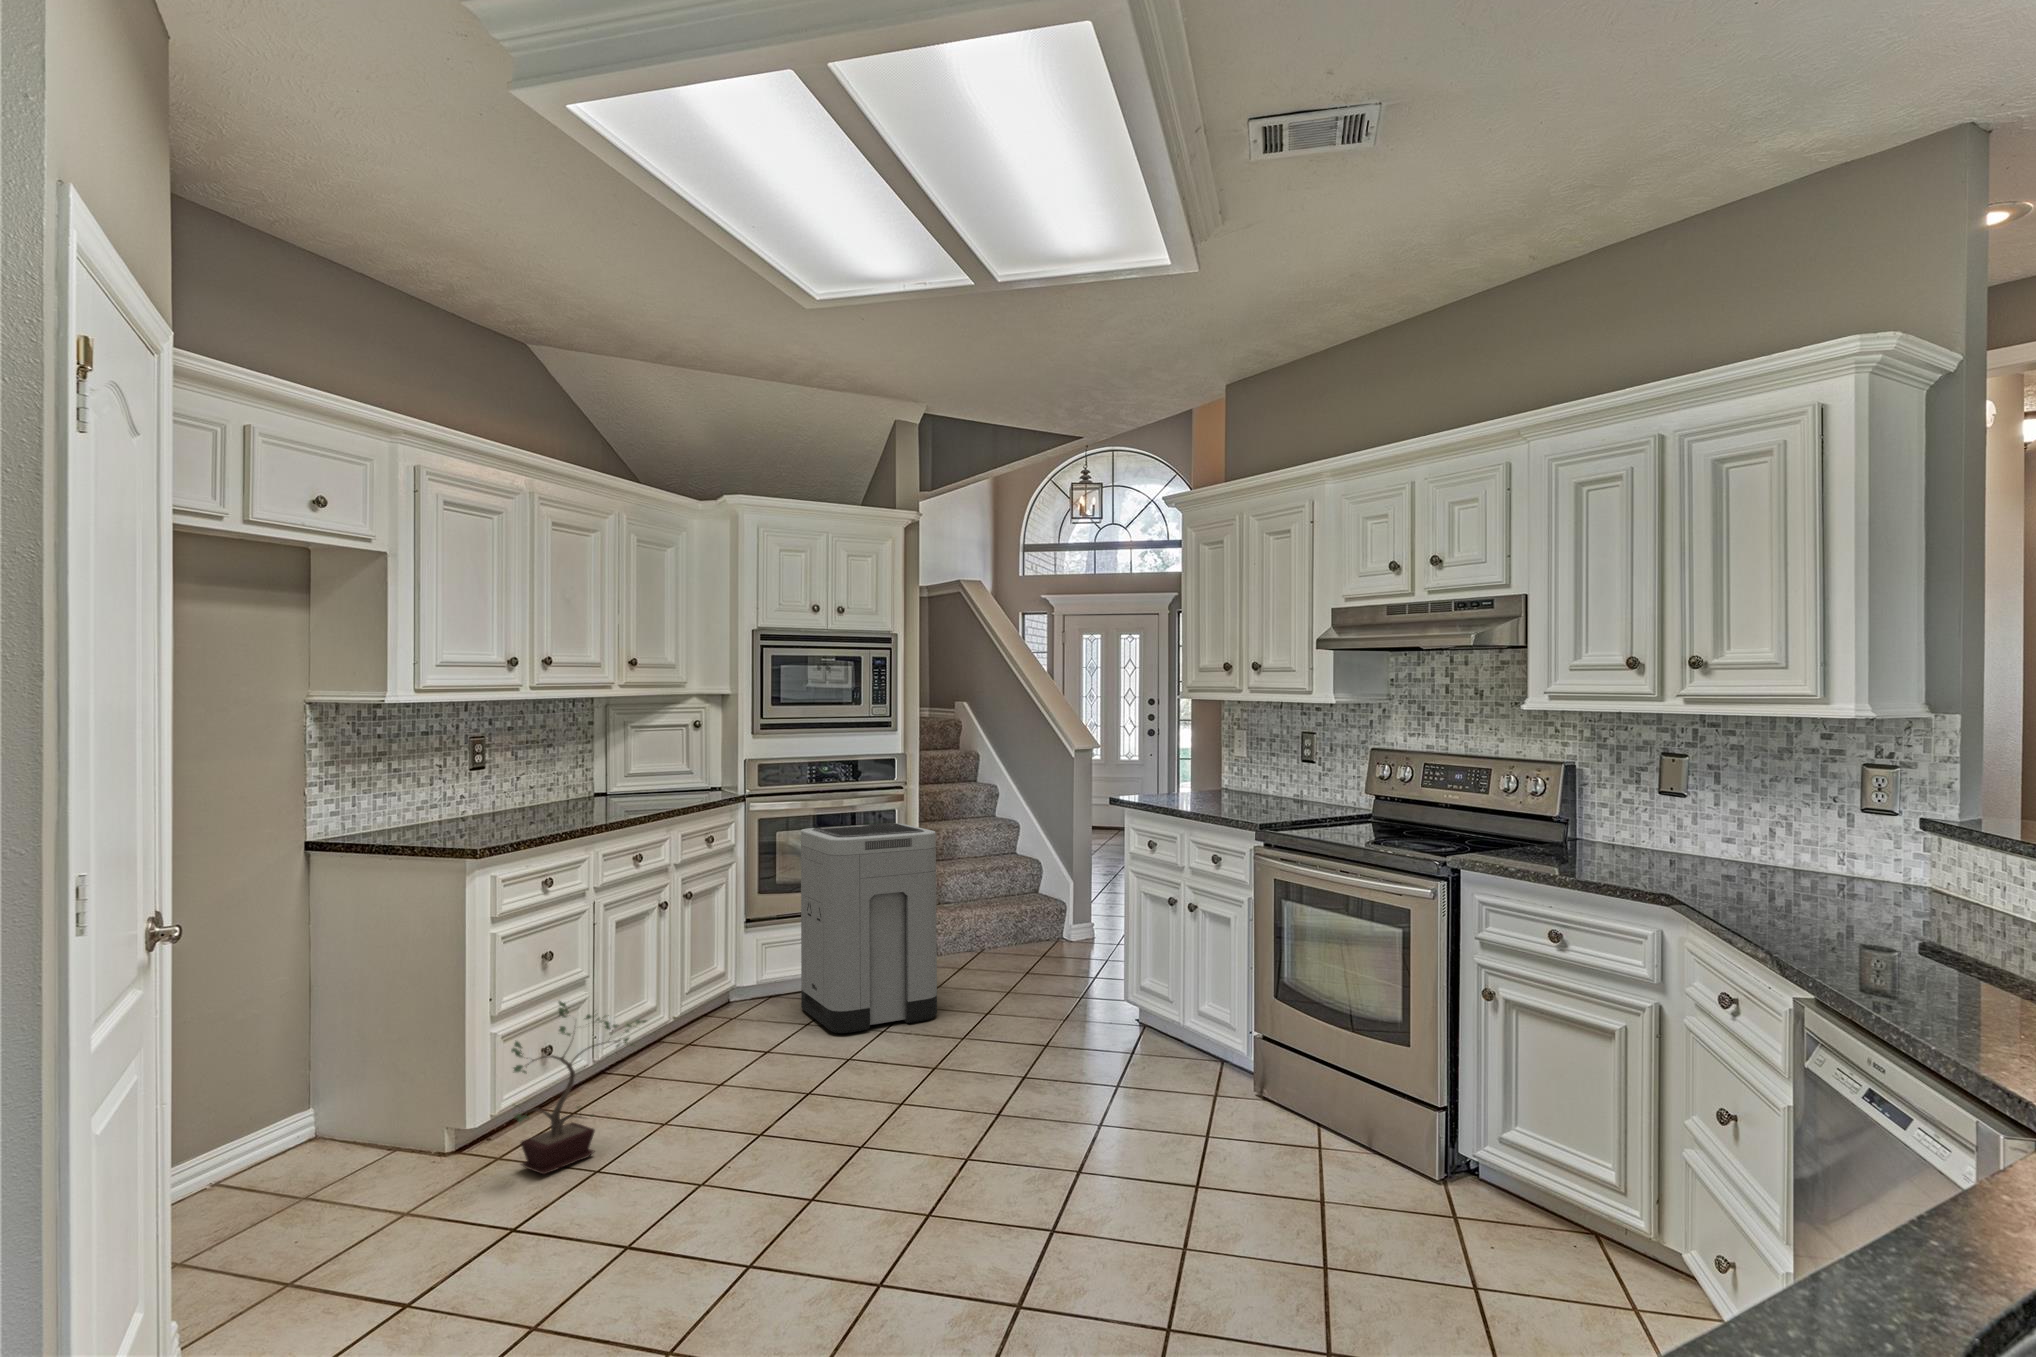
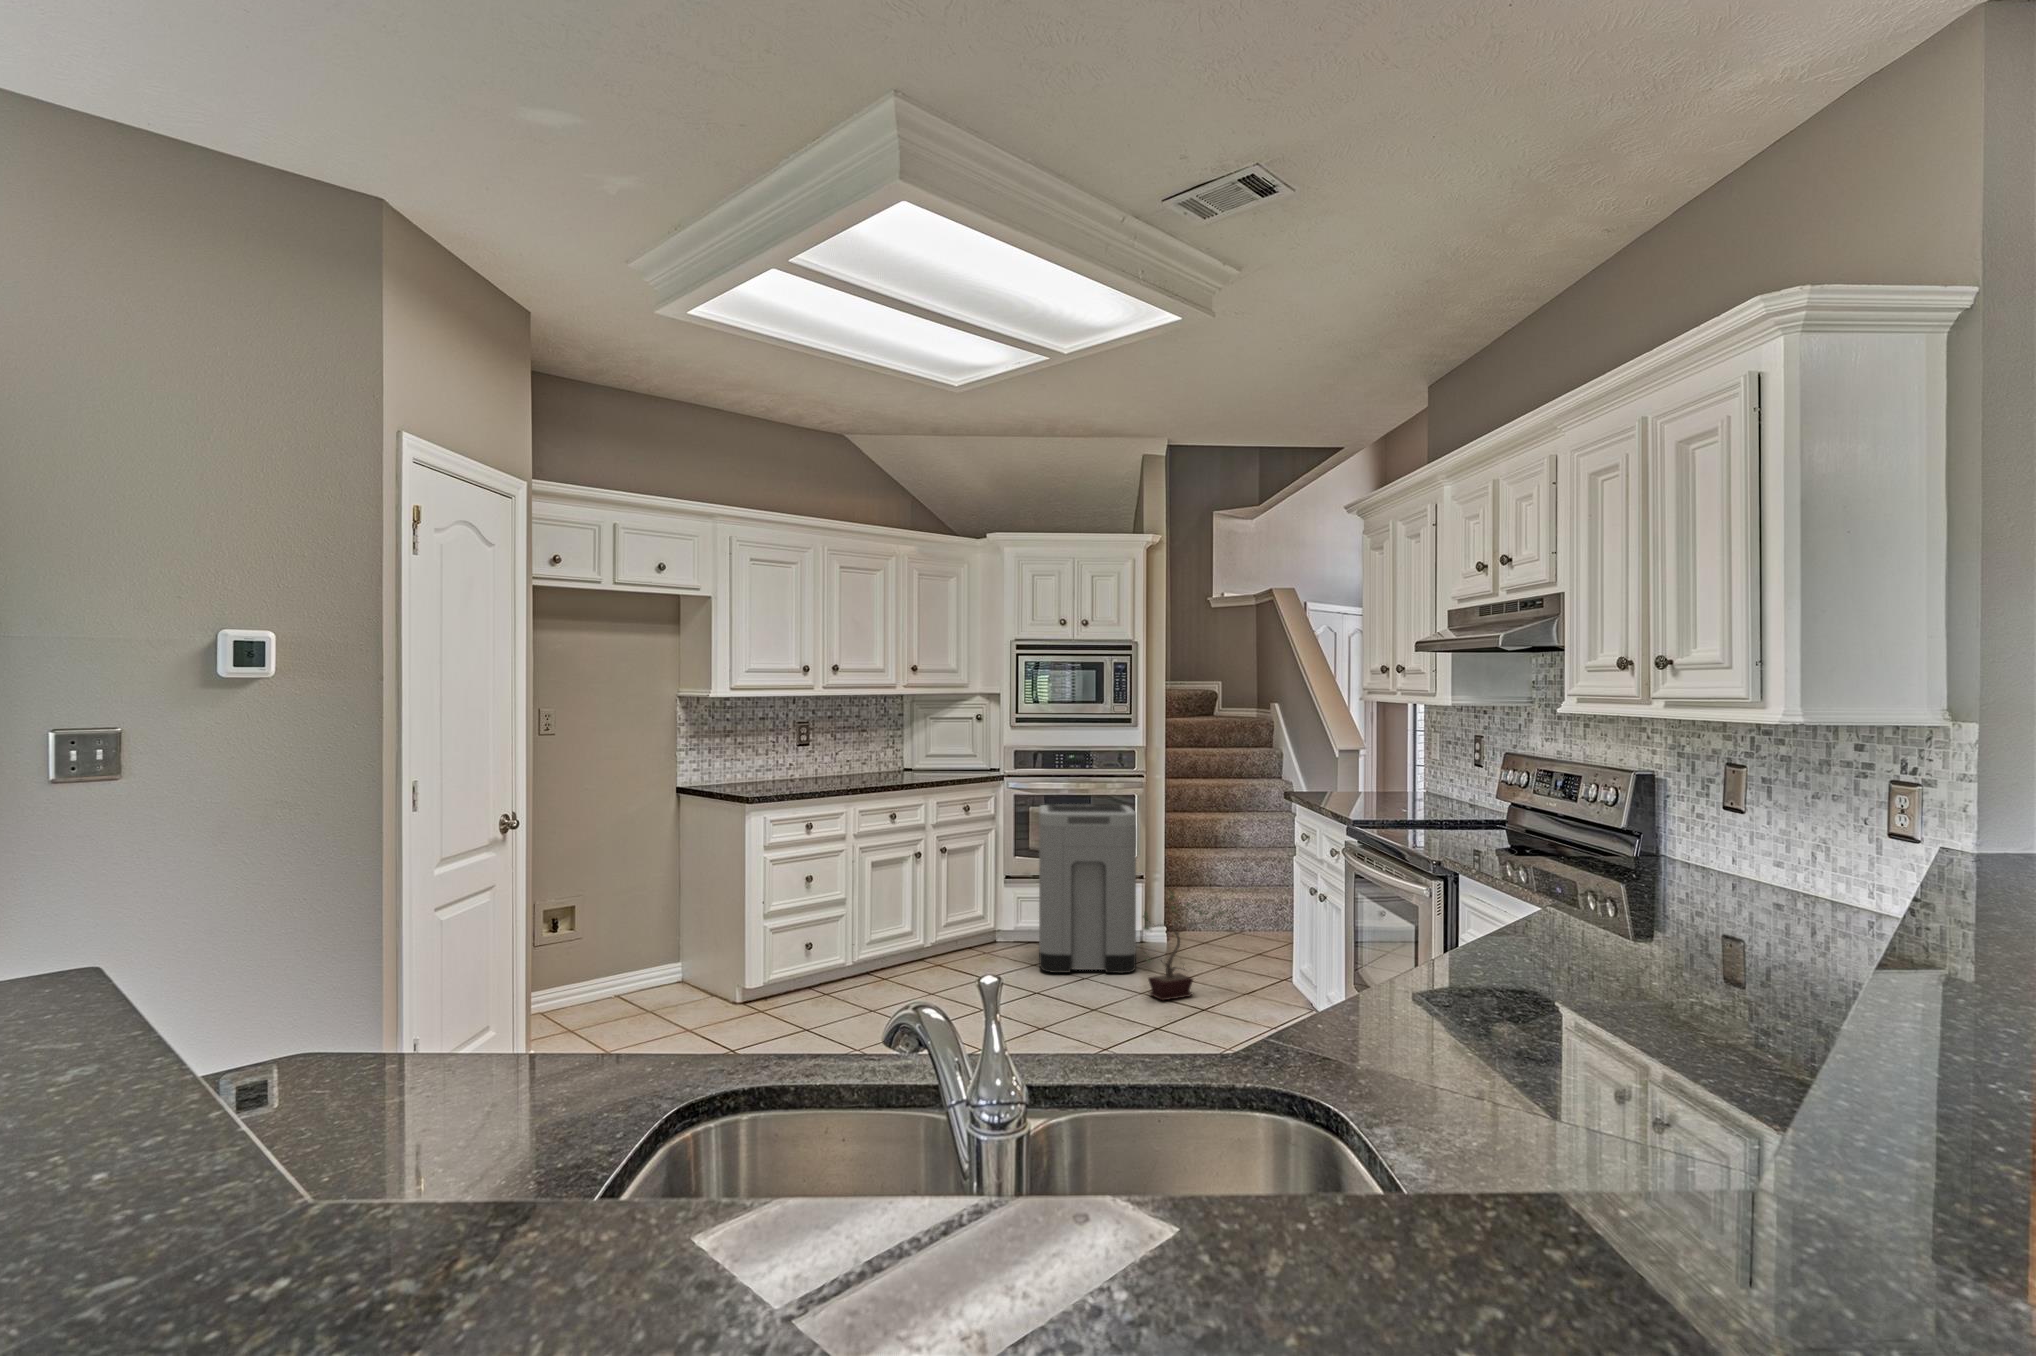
potted plant: present [511,1001,646,1174] -> present [1143,892,1222,1000]

